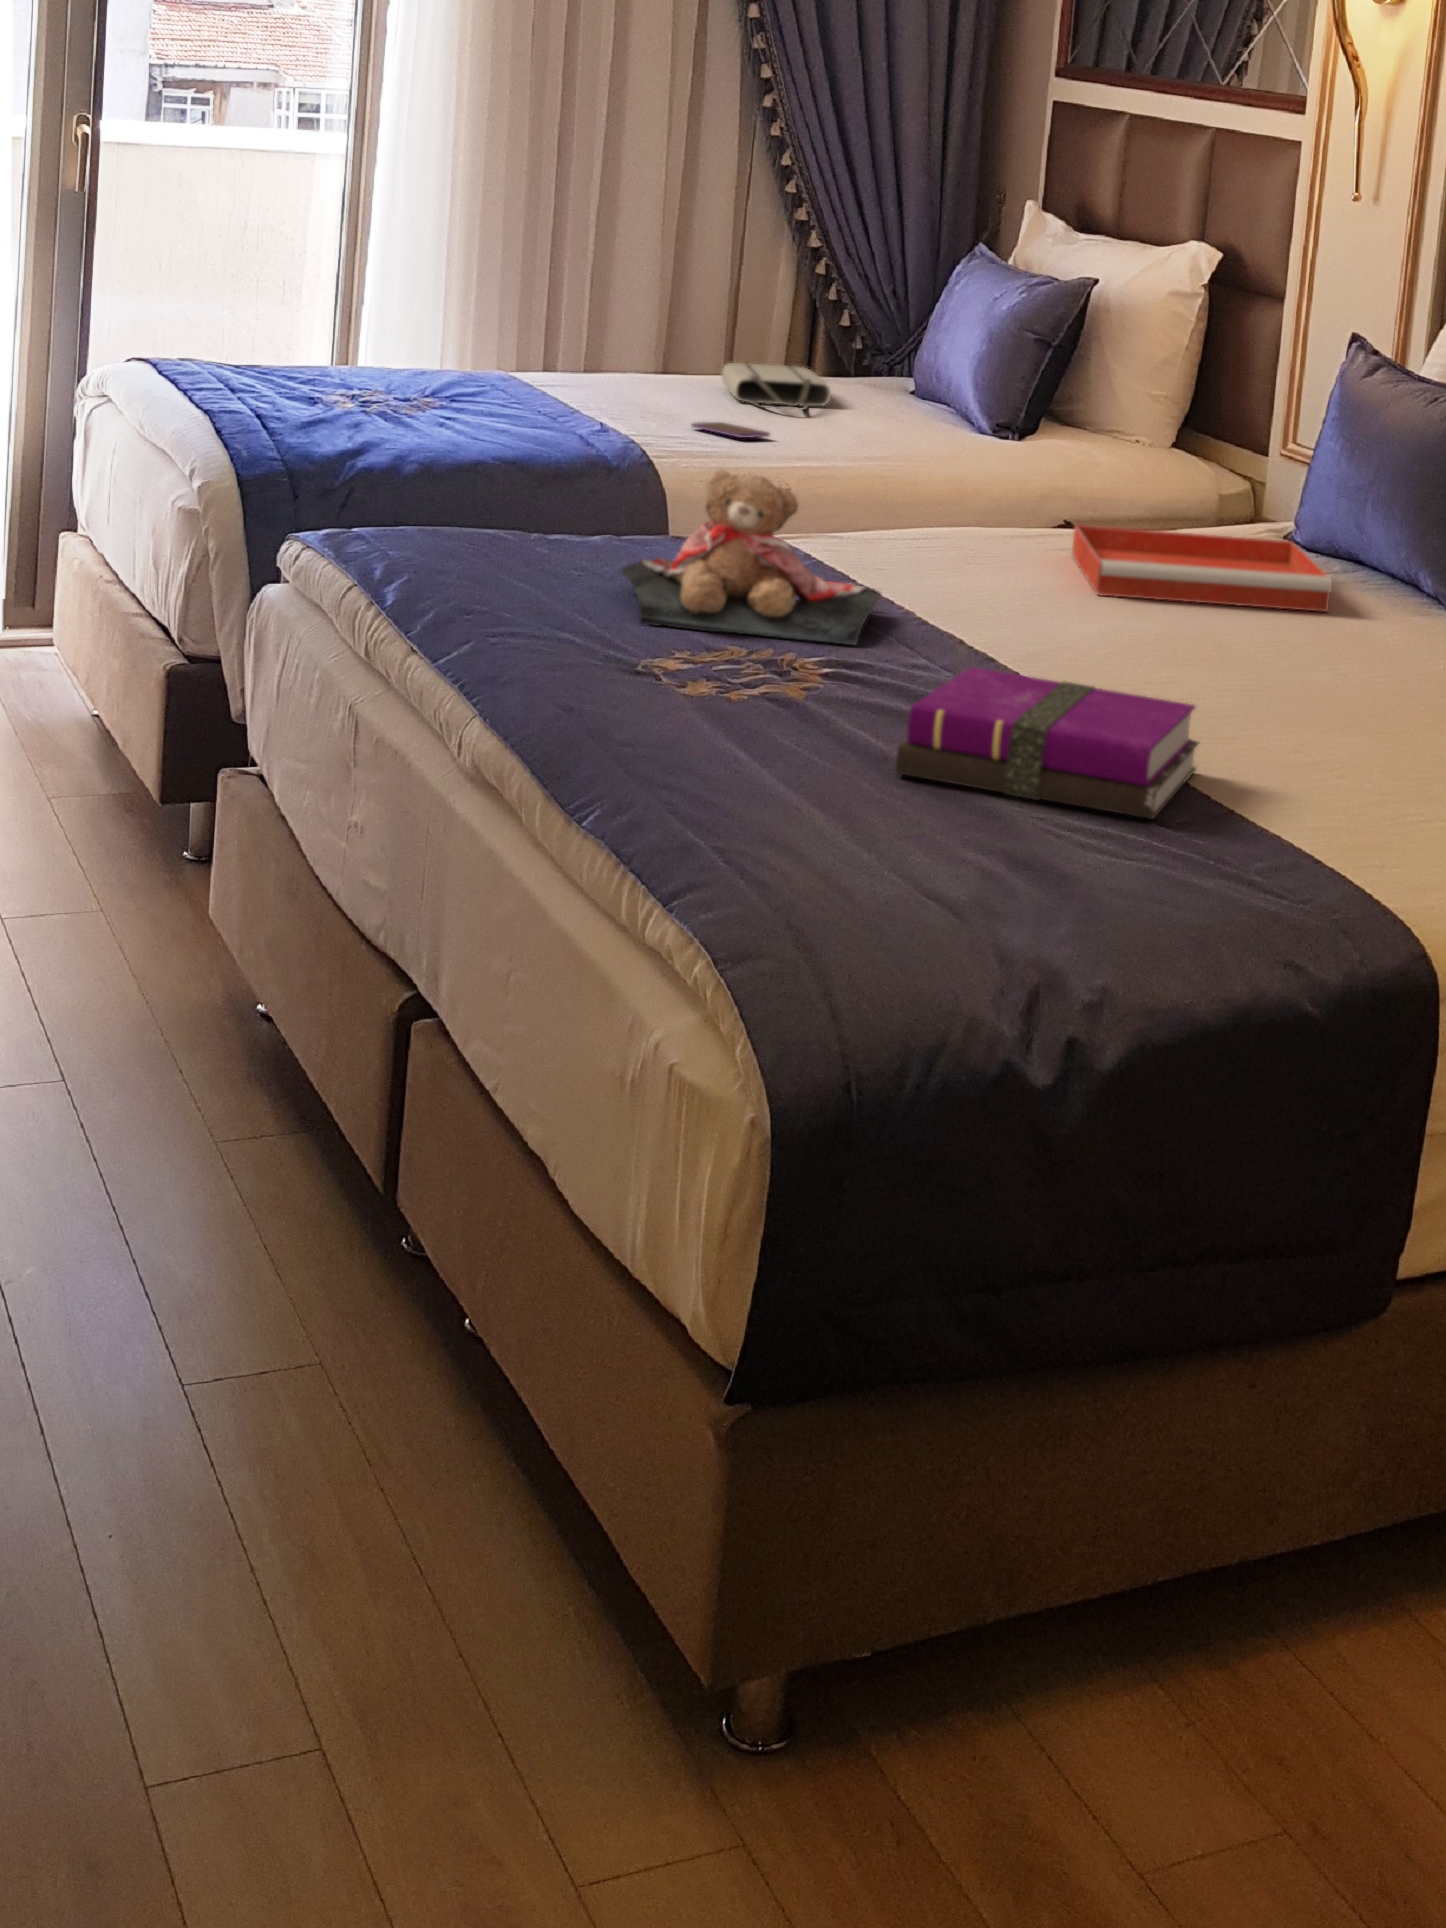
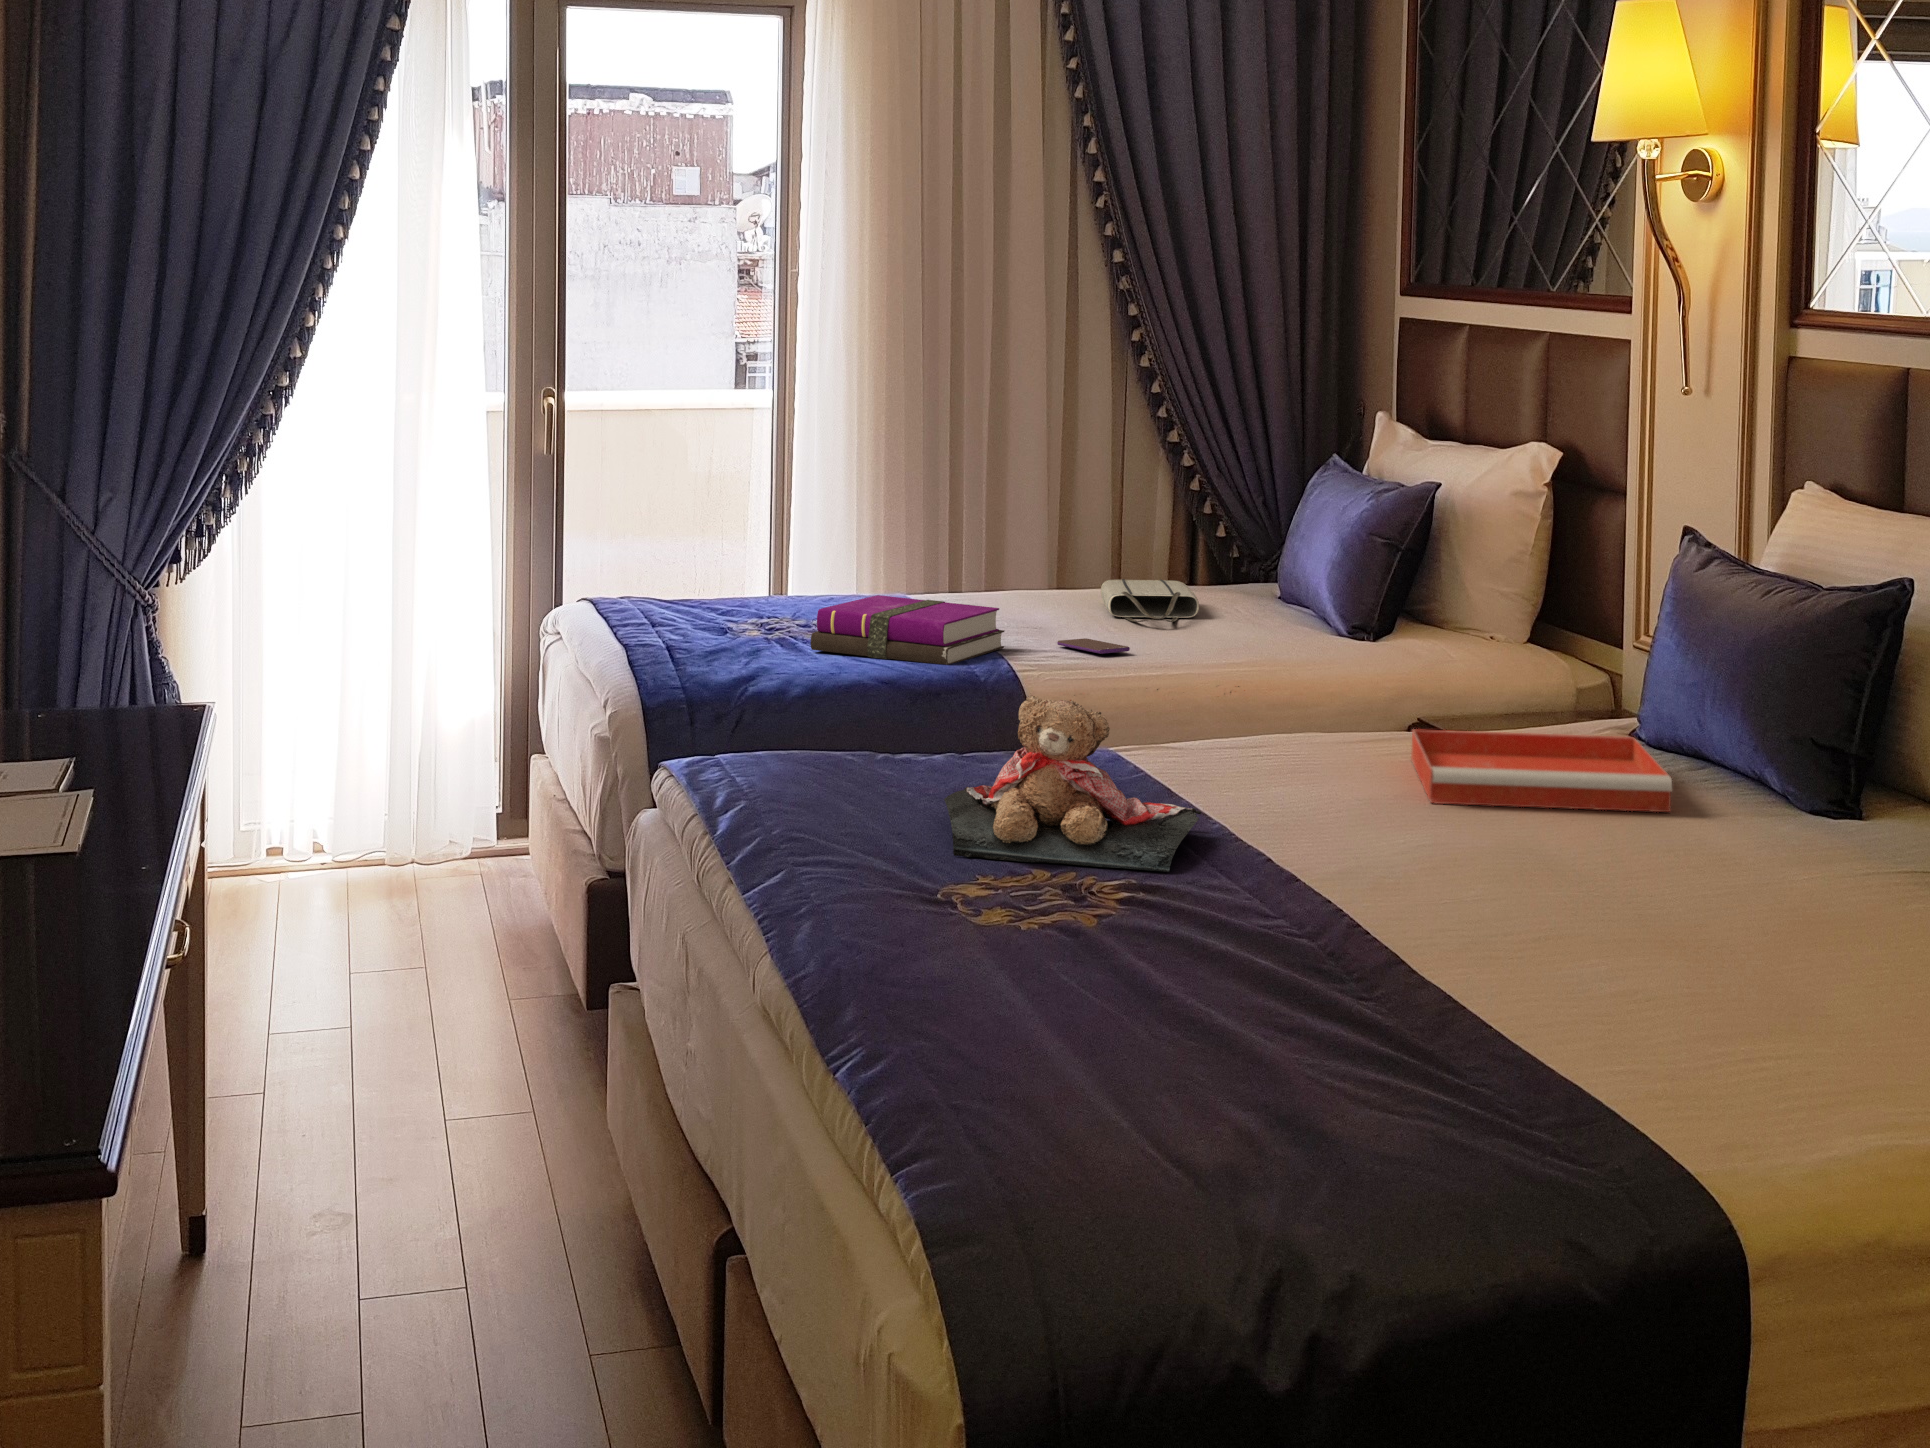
notebook: present [896,667,1199,819] -> present [810,595,1004,665]

